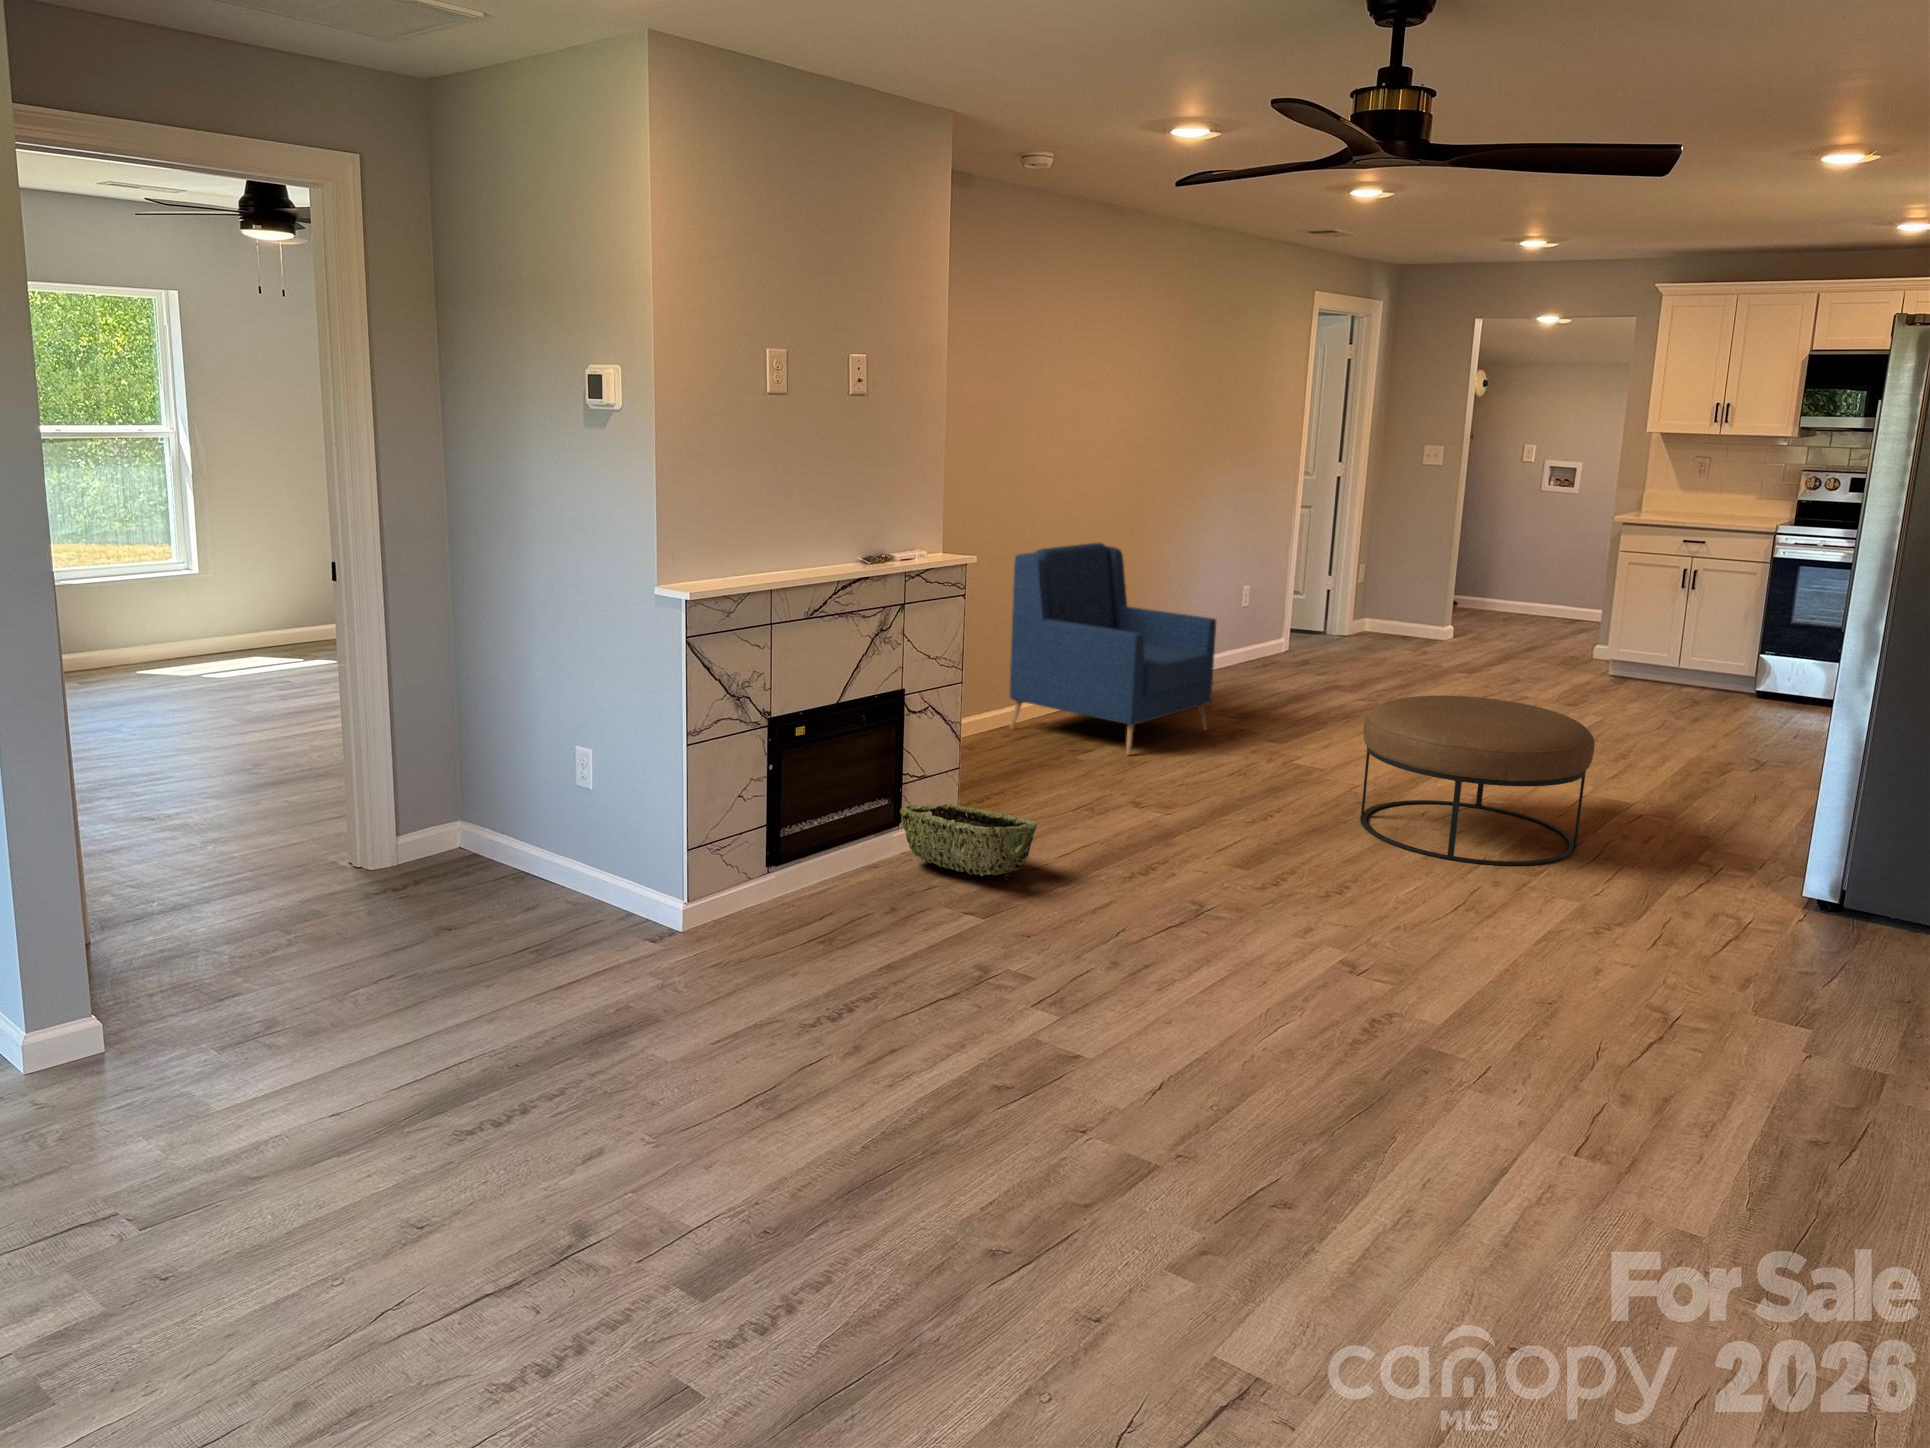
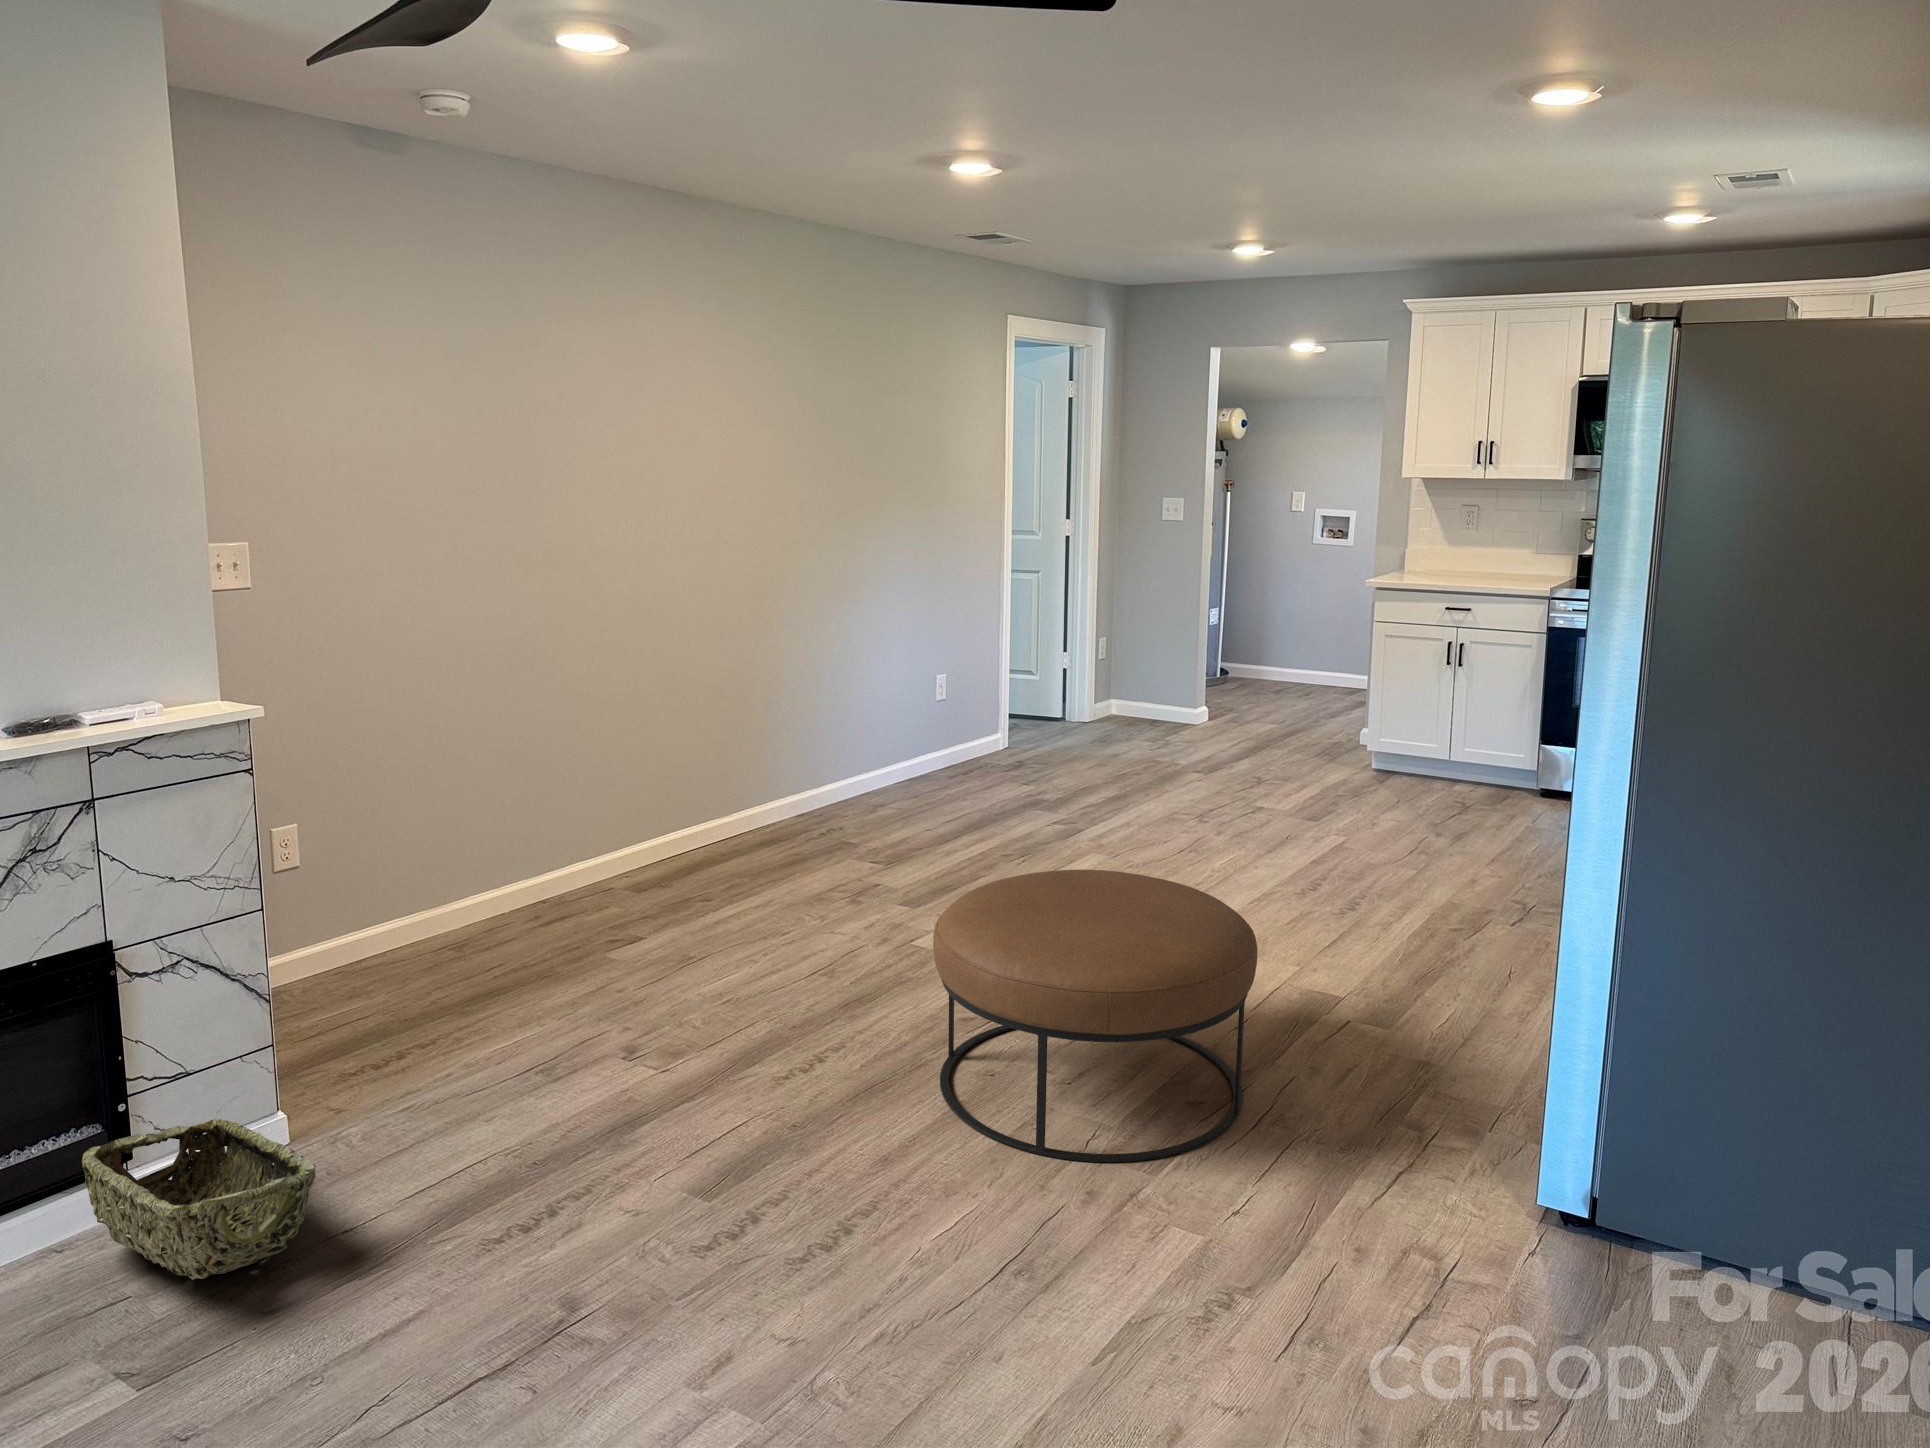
armchair: present [1010,543,1216,755] -> none [533,640,826,947]

